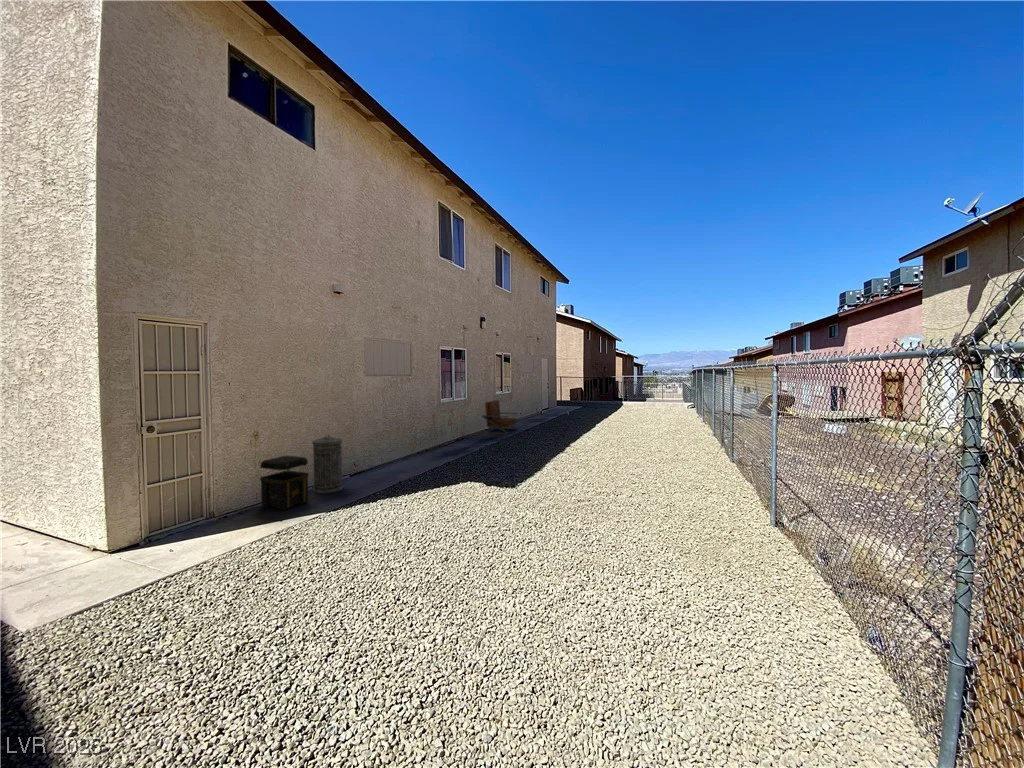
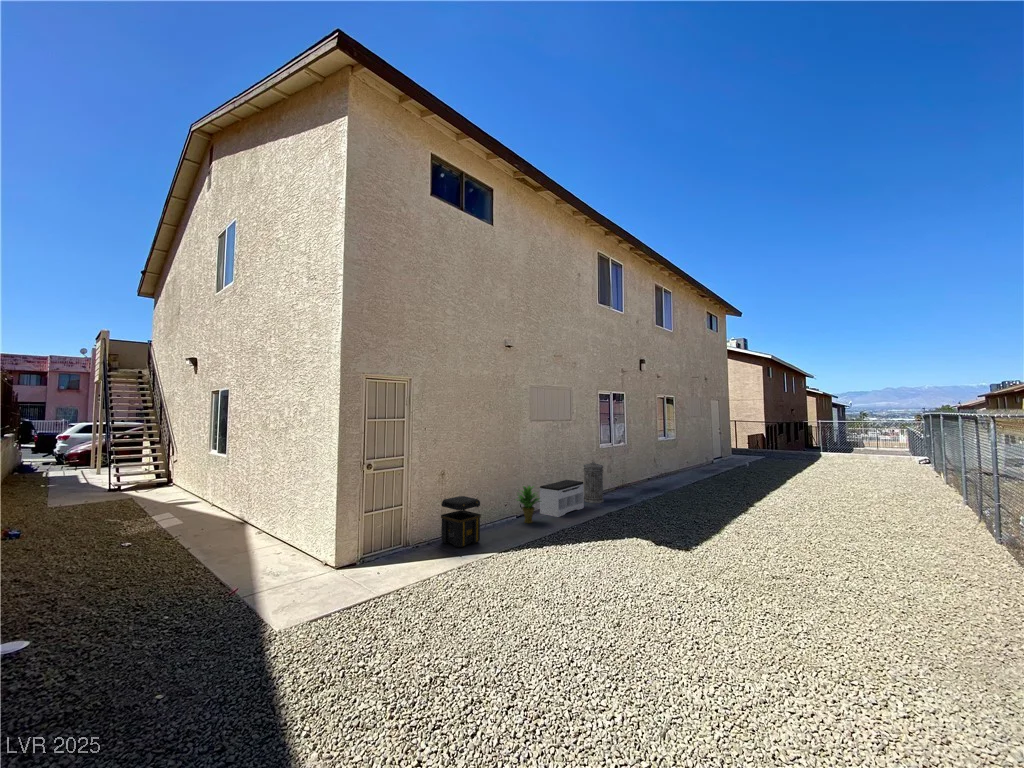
lounge chair: present [482,400,517,434] -> none [644,447,685,485]
bench: none [377,434,423,470] -> present [540,480,584,517]
trash can: present [312,435,343,493] -> present [584,462,604,503]
potted plant: none [349,441,379,479] -> present [518,486,540,523]

